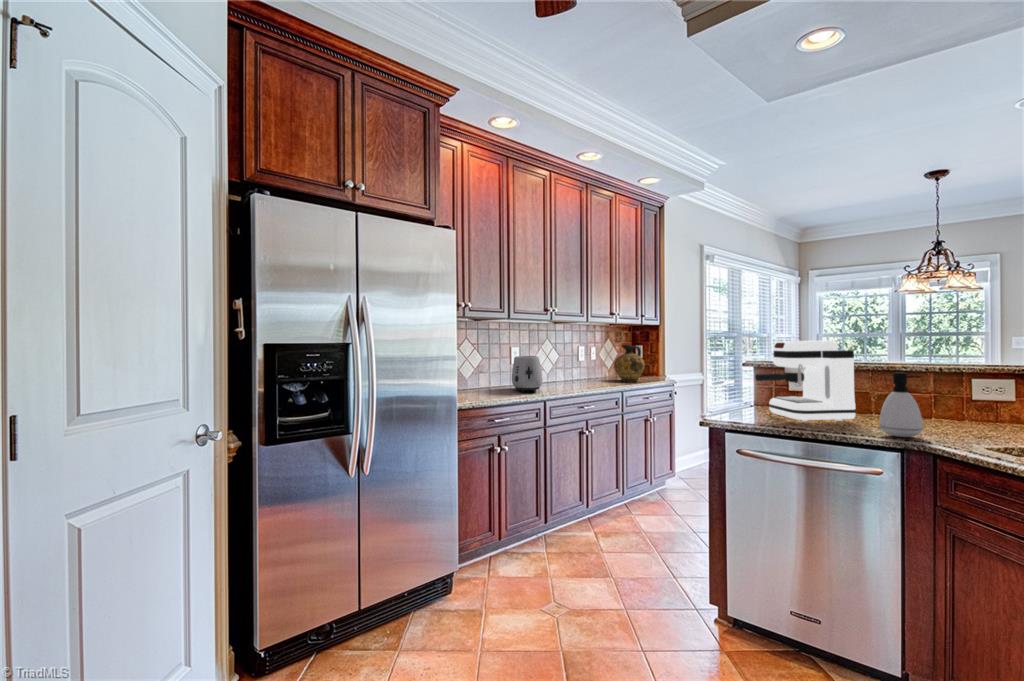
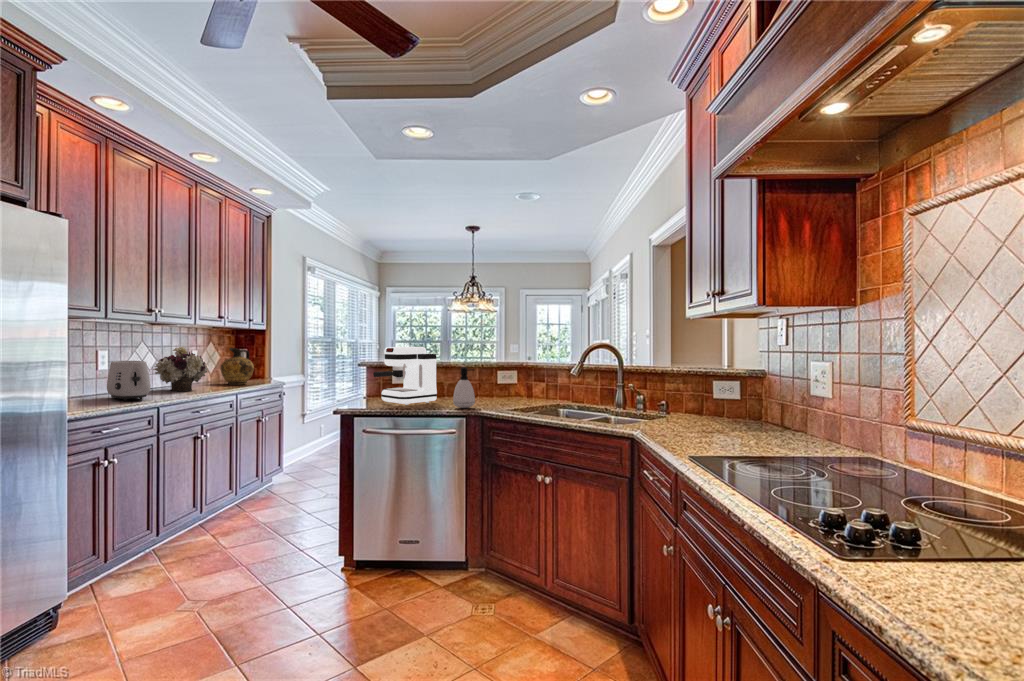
flower arrangement: none [552,343,598,386] -> present [153,346,208,391]

